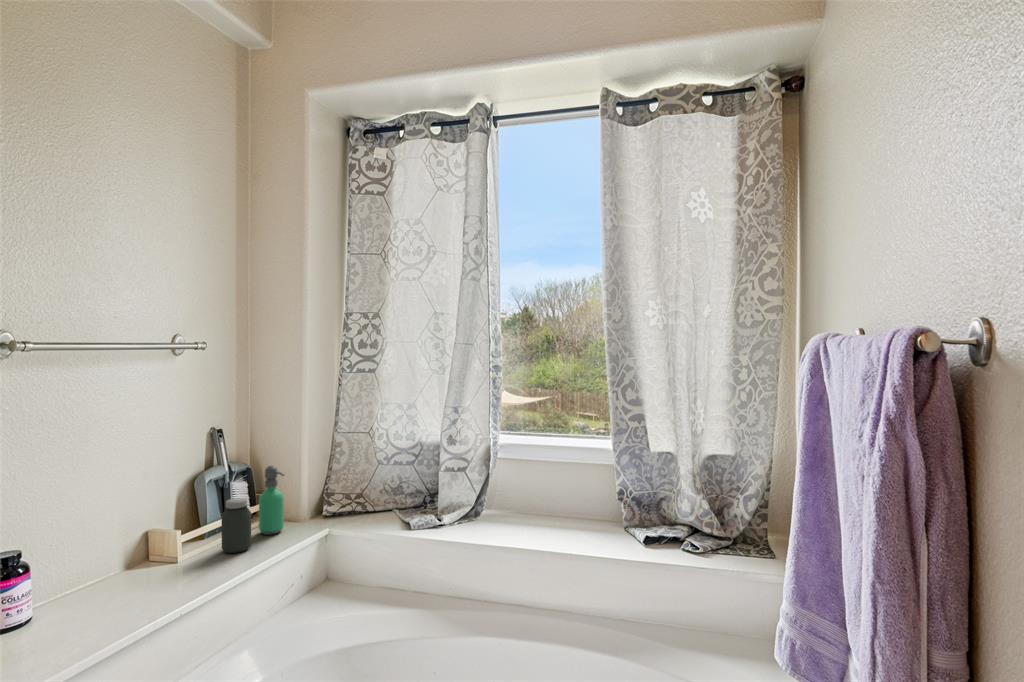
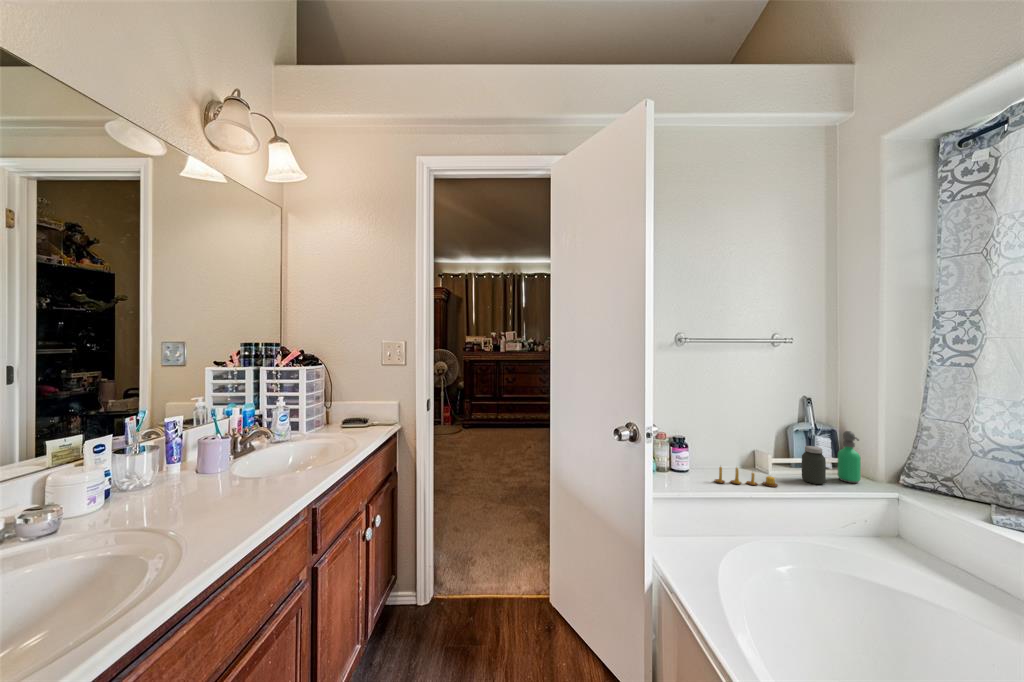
candle: none [96,563,198,613] -> present [715,467,778,487]

